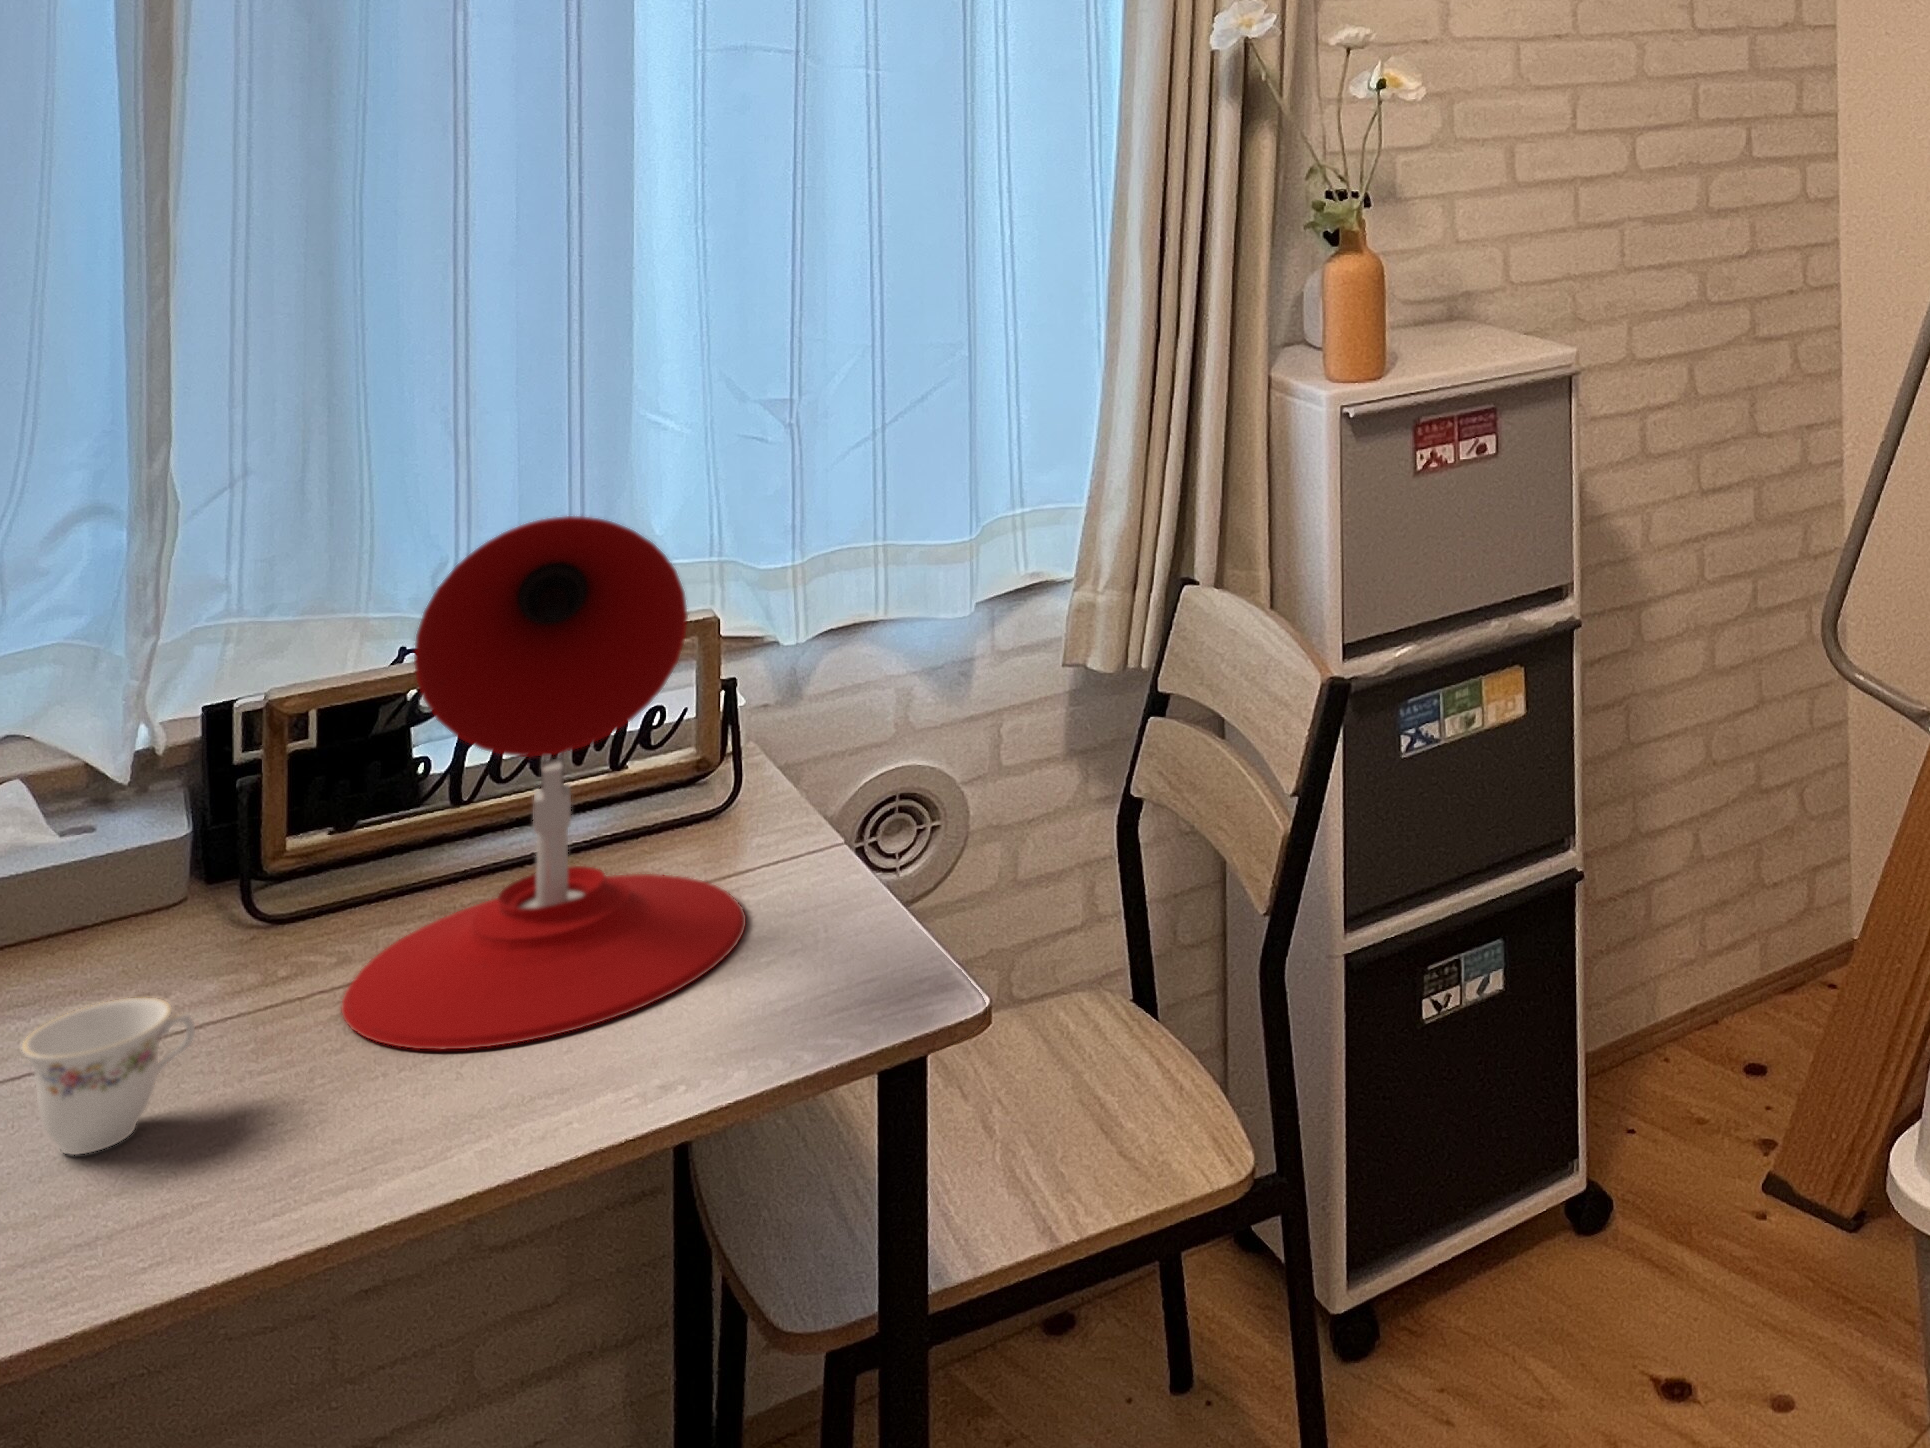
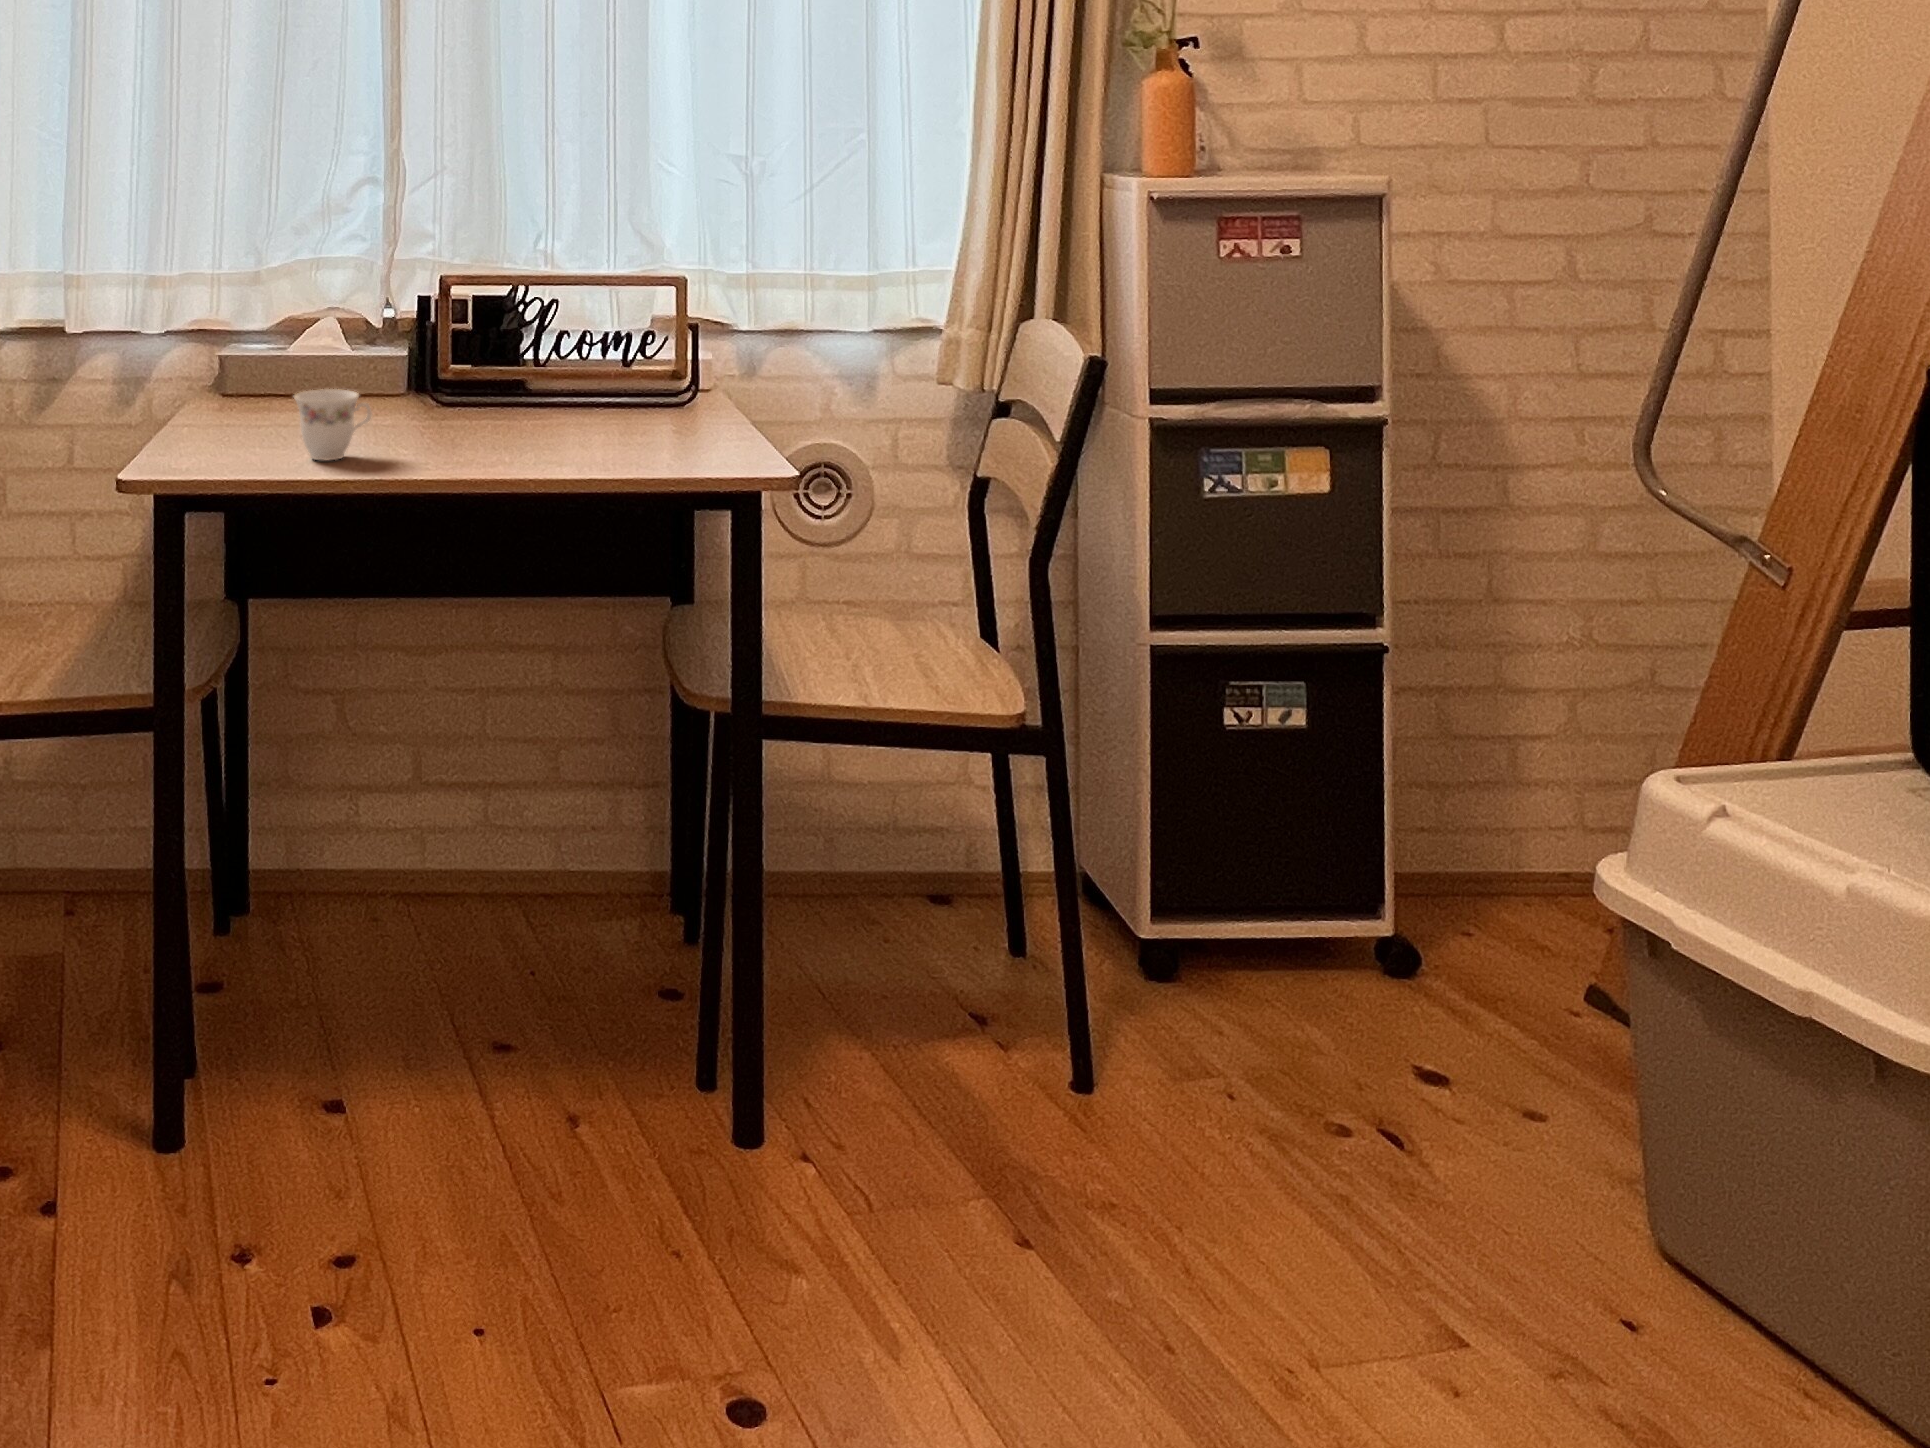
desk lamp: present [341,516,746,1050] -> none [449,143,671,464]

